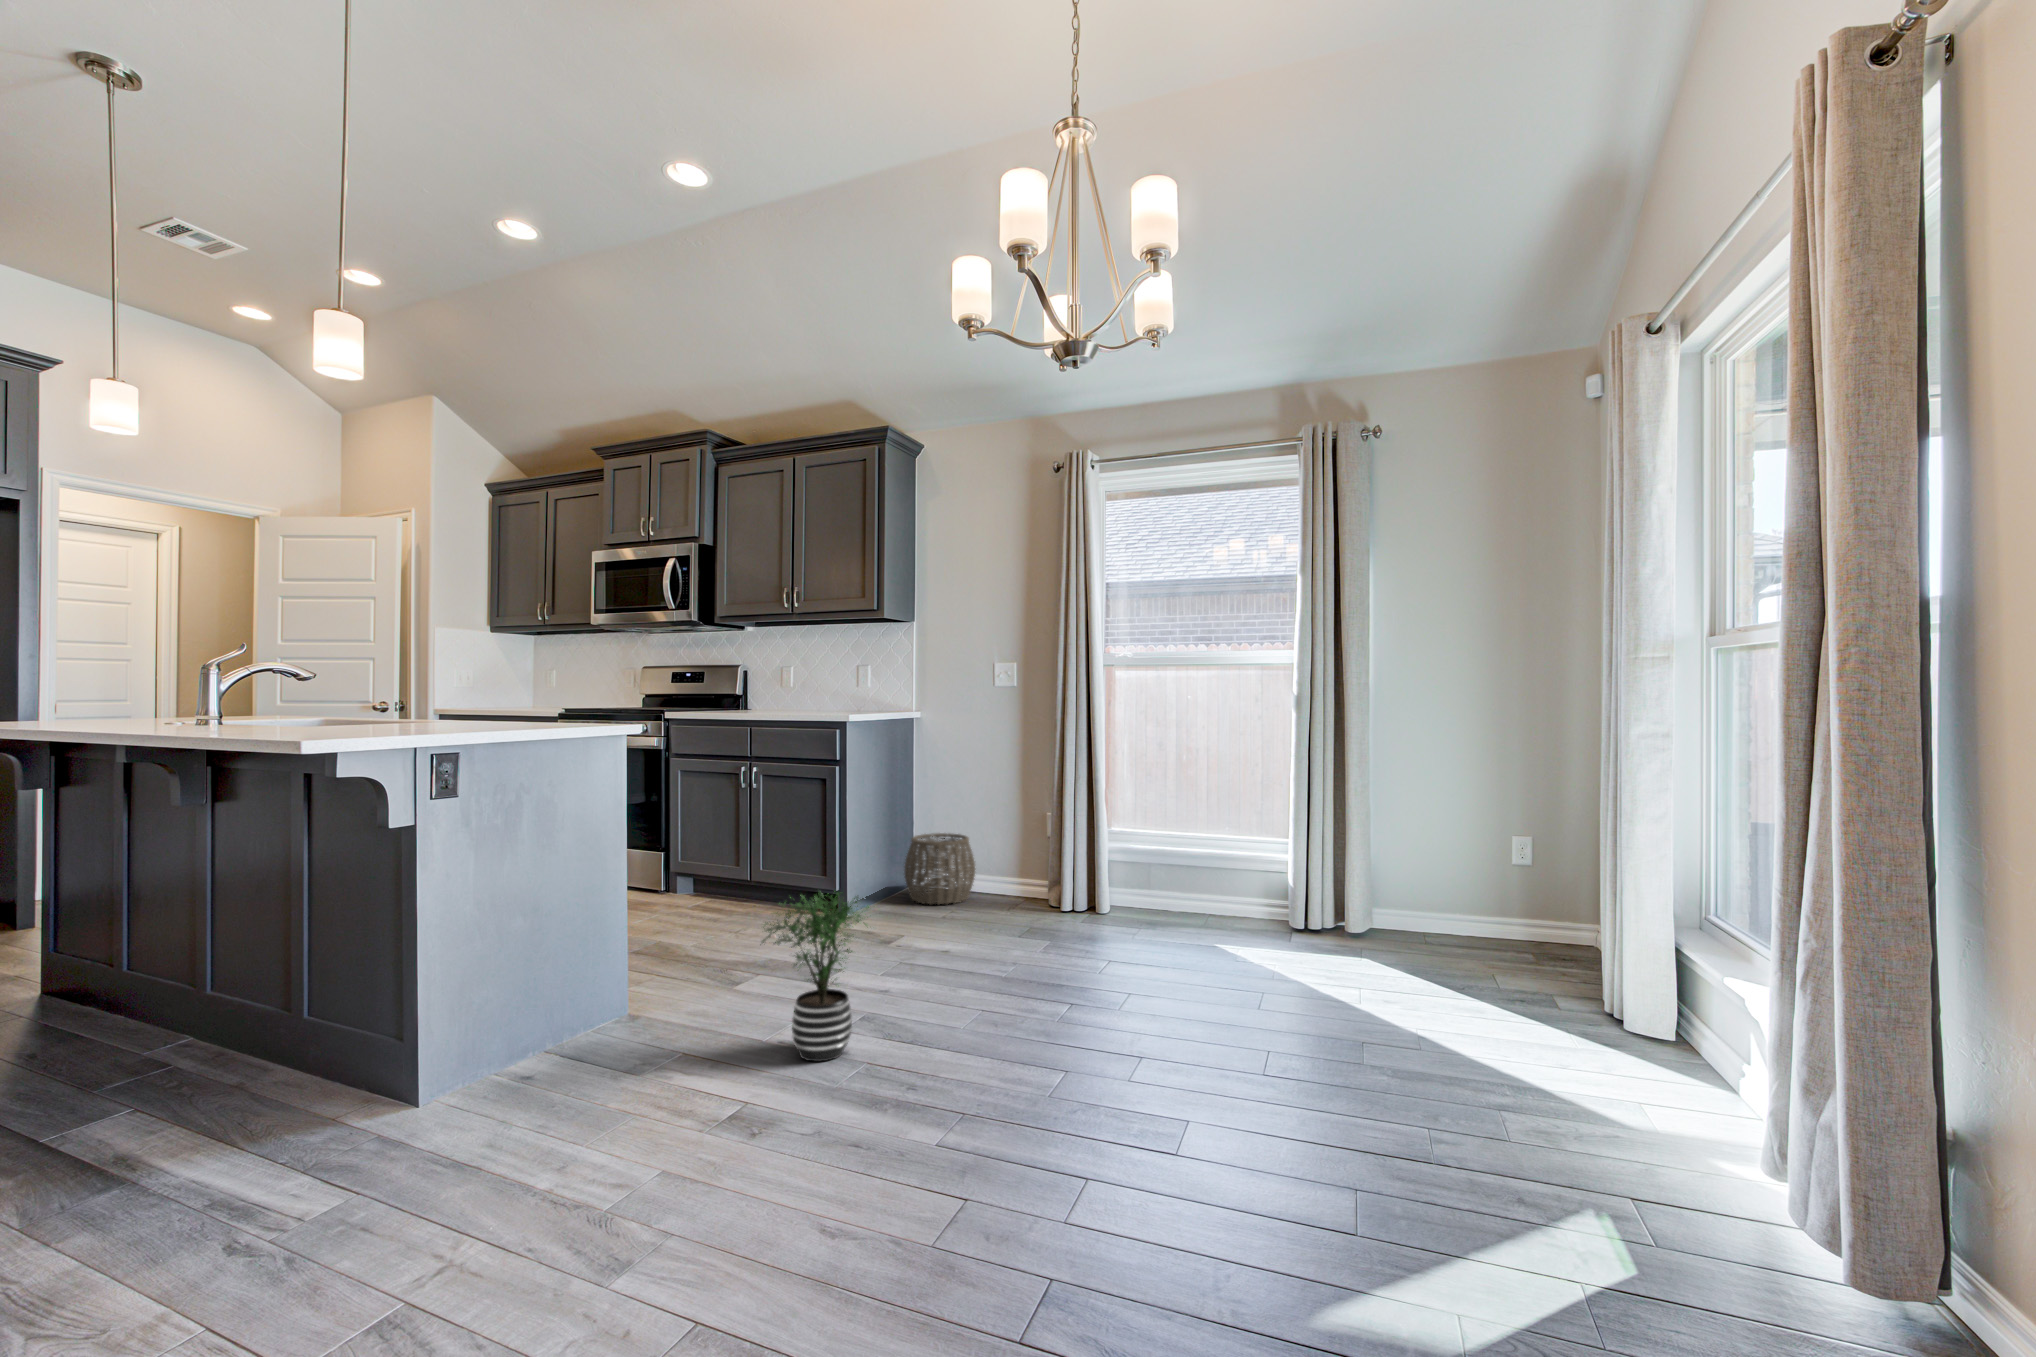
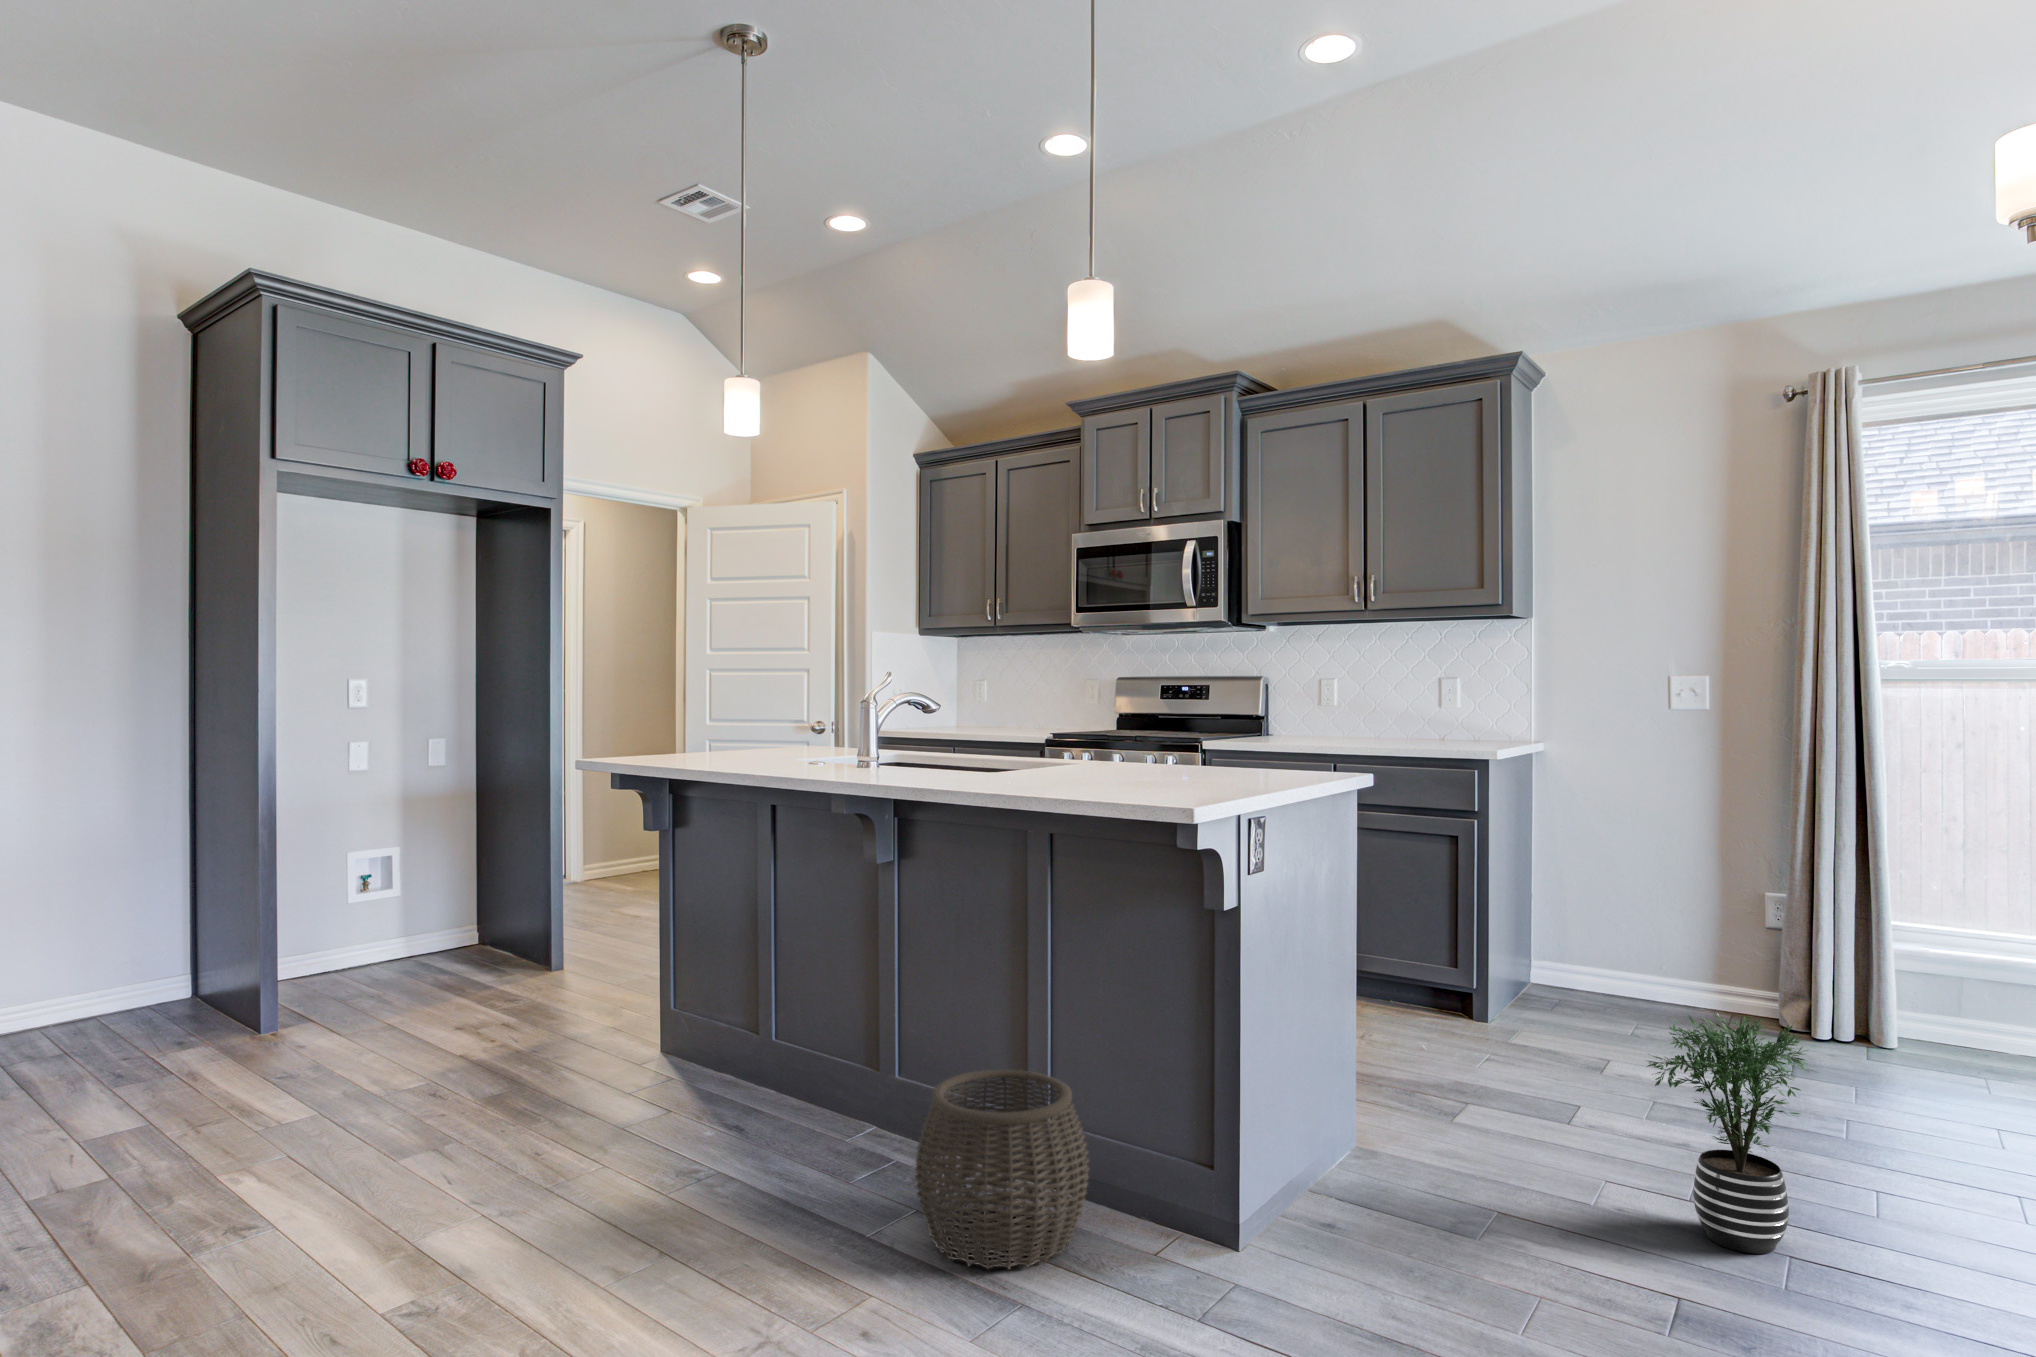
woven basket: present [904,833,975,904] -> present [915,1070,1089,1269]

